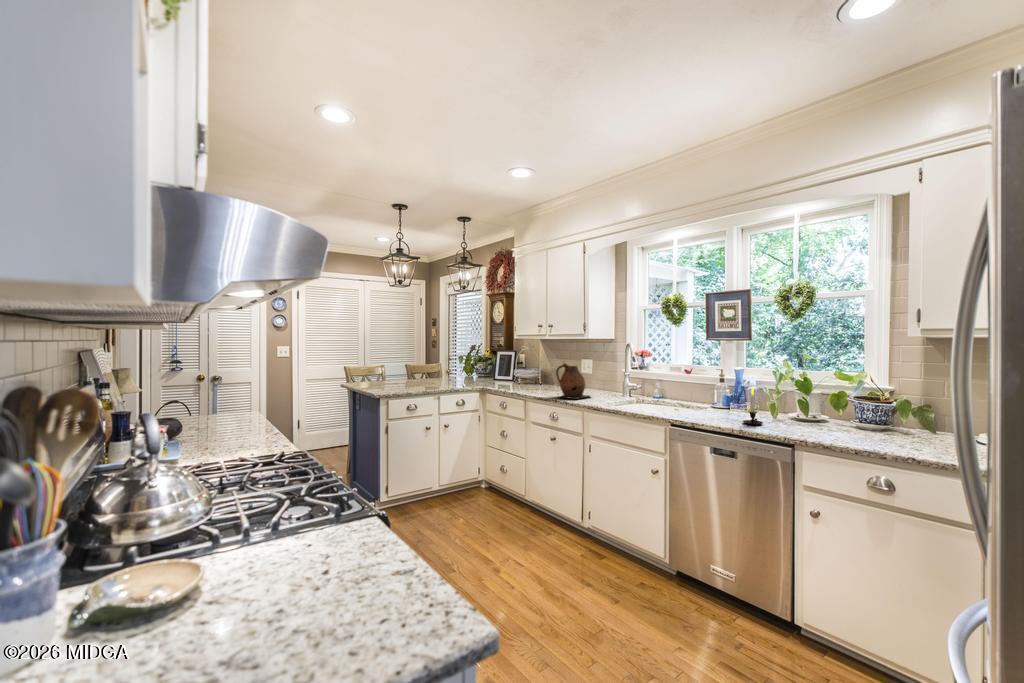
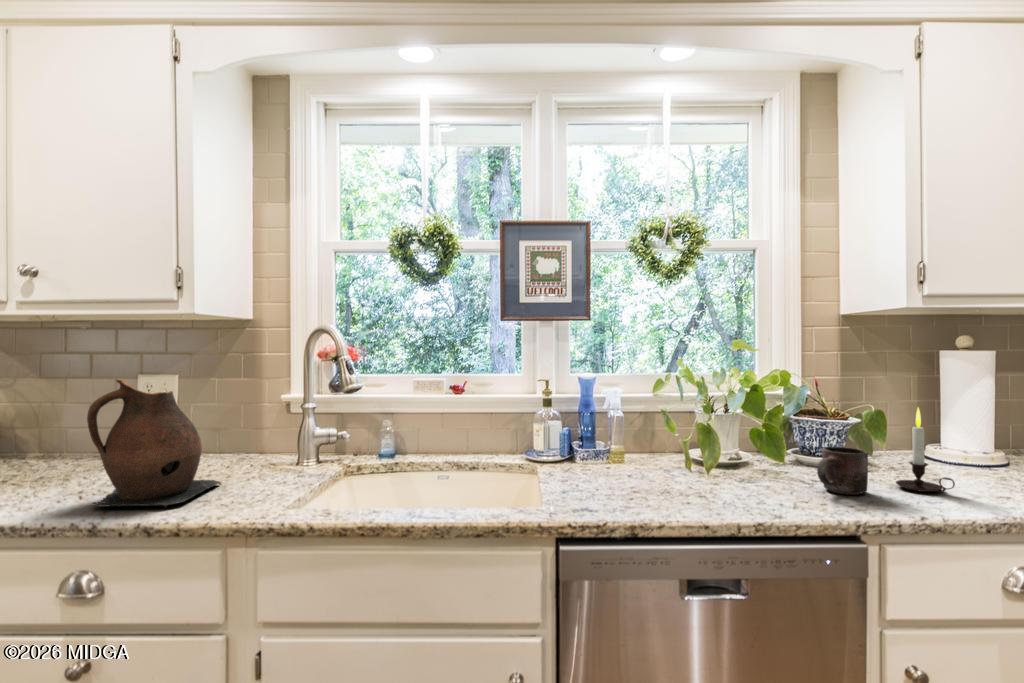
candle: present [743,386,763,425] -> present [896,408,955,492]
mug: none [804,410,841,434] -> present [817,447,868,495]

